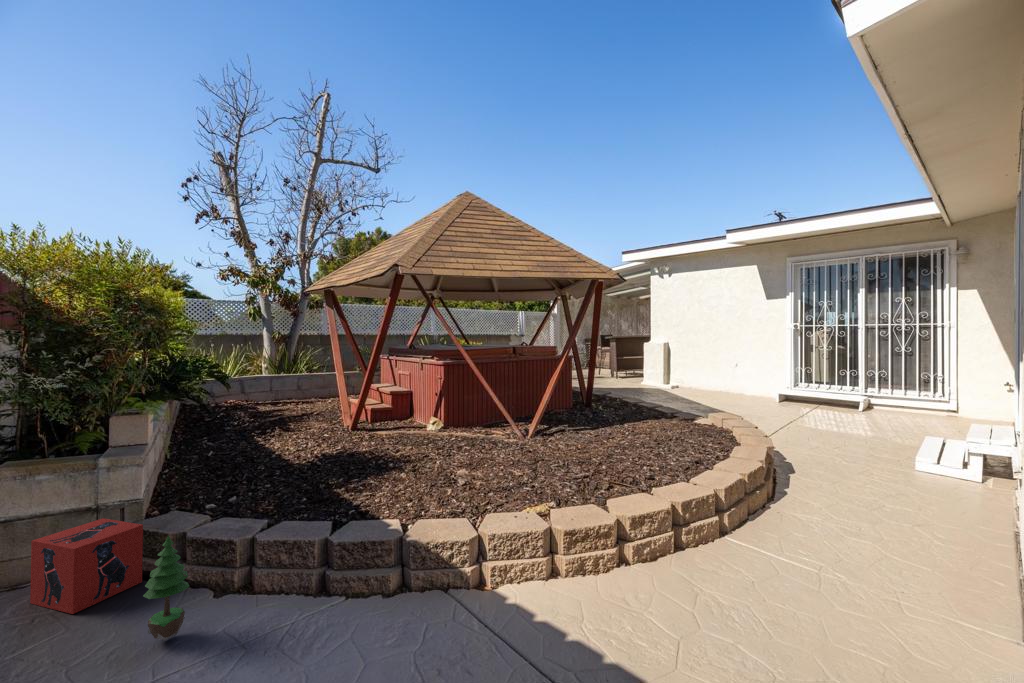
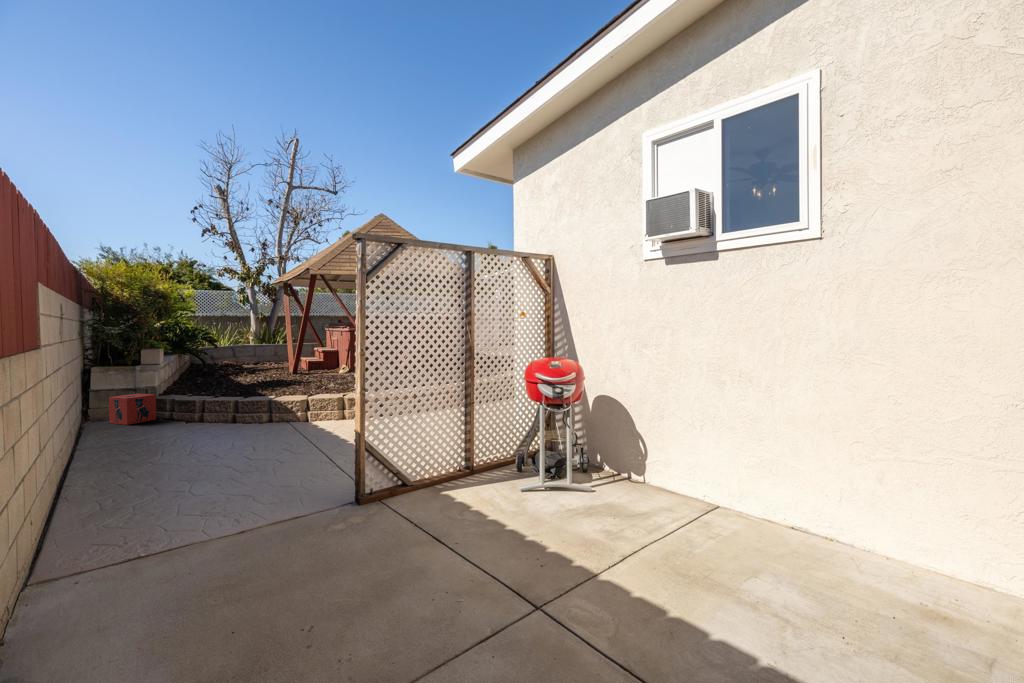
potted tree: present [143,536,189,641] -> none [153,389,172,430]

